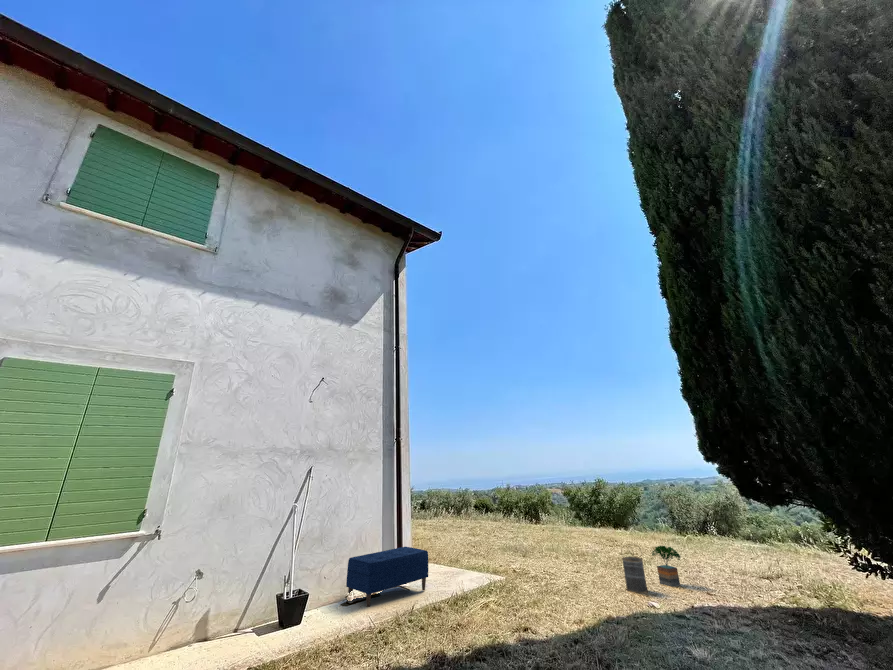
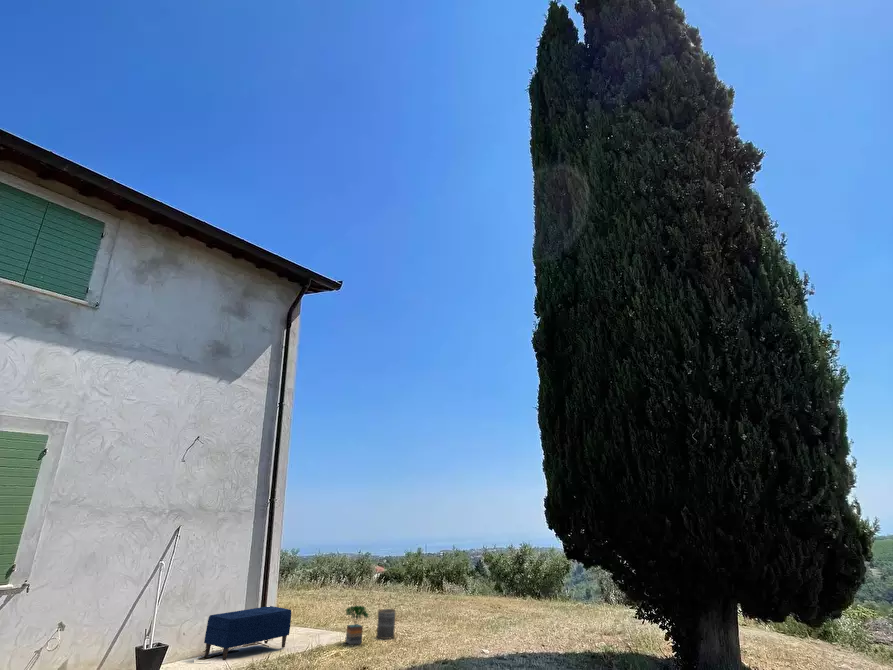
basket: present [622,546,648,593] -> present [377,609,395,639]
potted tree: present [652,546,681,587] -> present [346,605,368,644]

